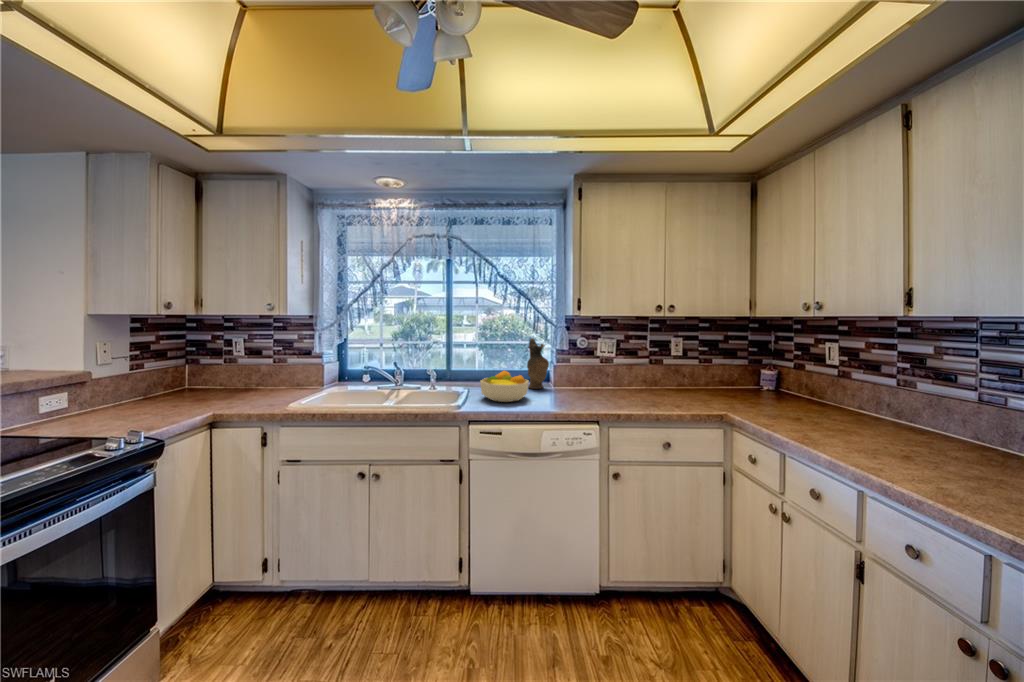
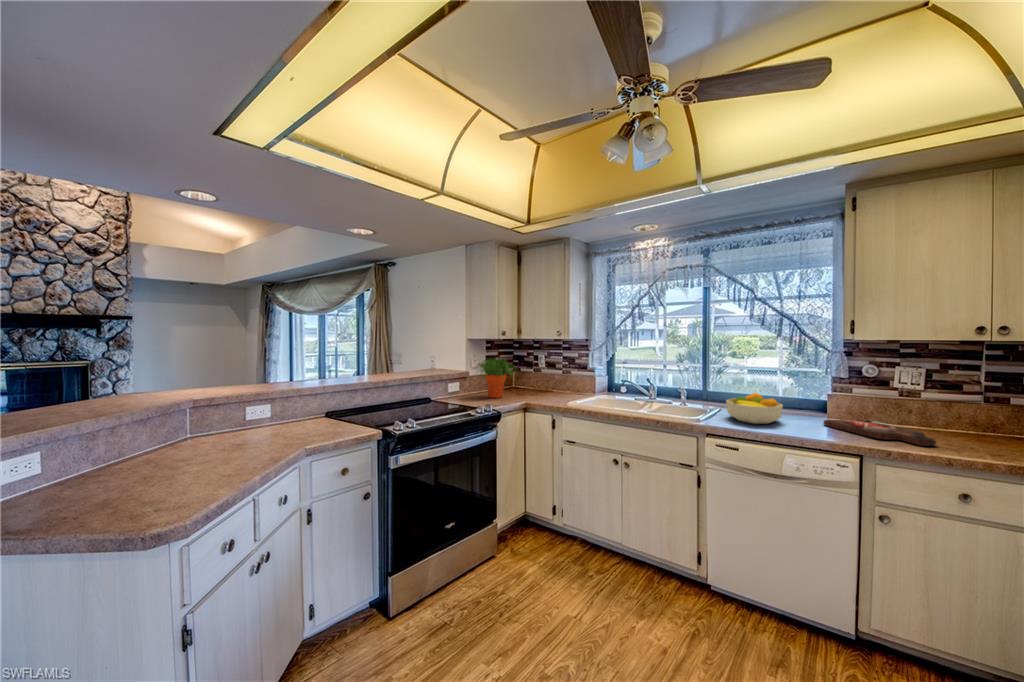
ceramic pitcher: present [527,338,549,389] -> none [788,362,817,415]
potted plant: none [100,346,200,412] -> present [477,358,514,398]
cutting board: none [558,387,633,403] -> present [824,420,936,446]

